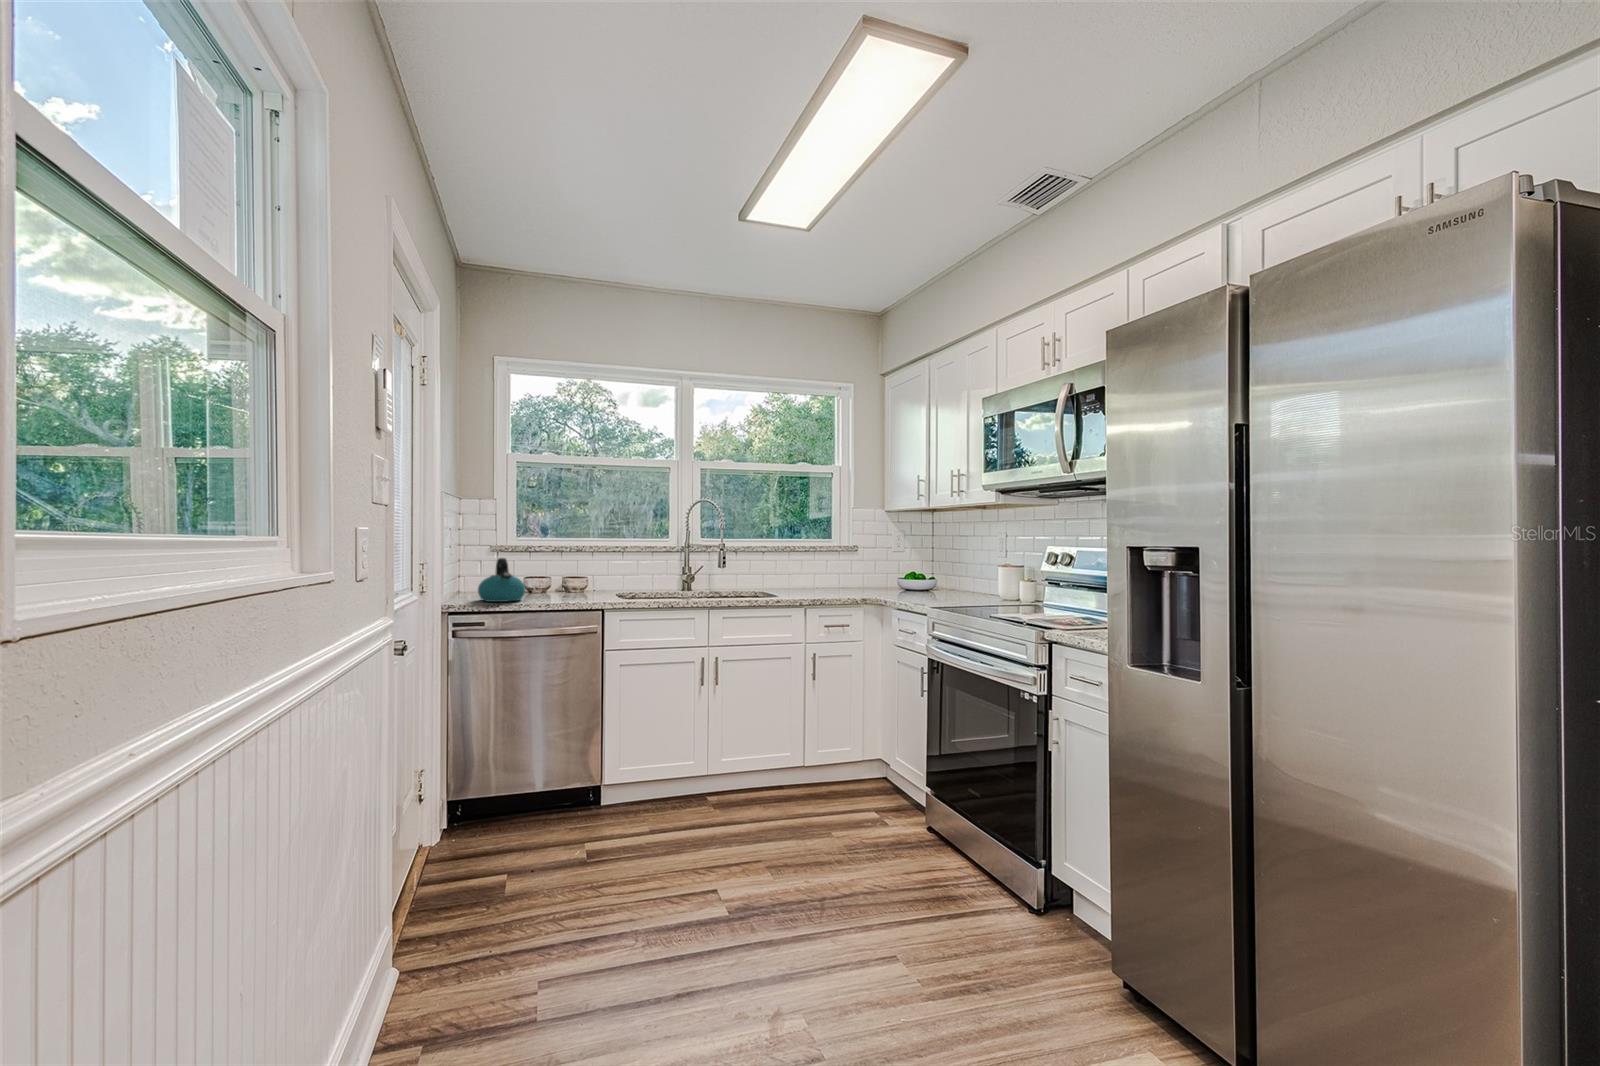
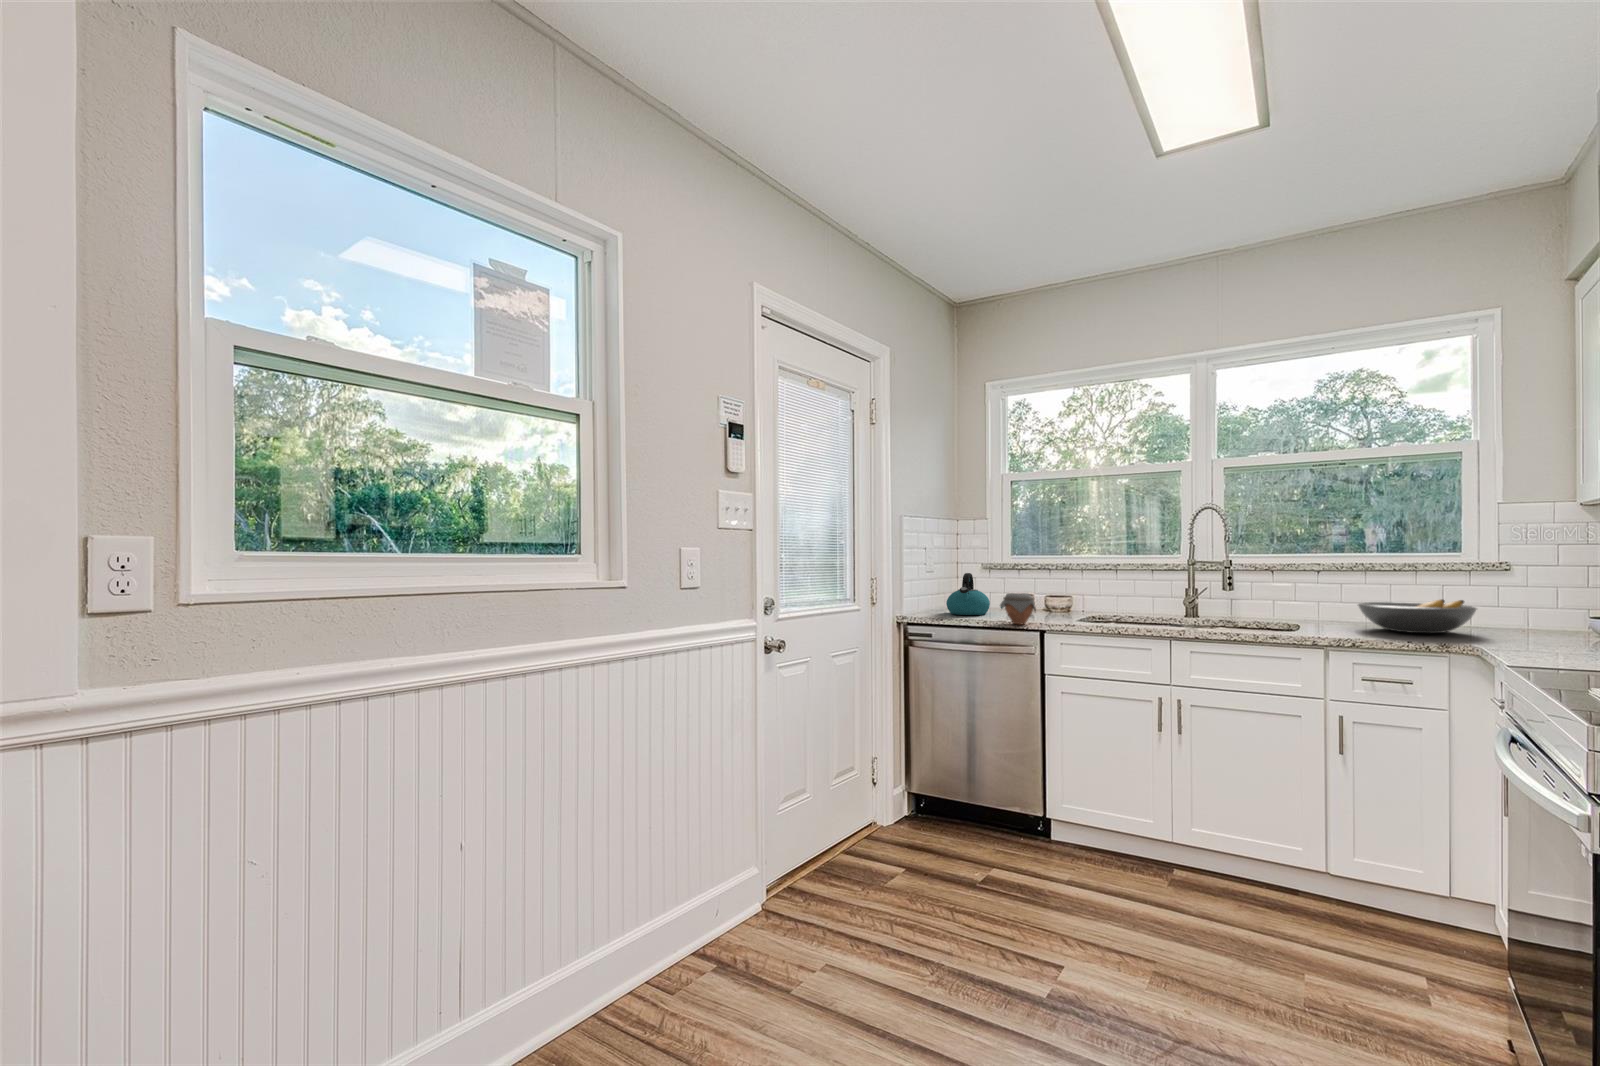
fruit bowl: none [801,570,863,593] -> present [1358,599,1477,633]
jar: none [560,576,596,607] -> present [1000,593,1036,625]

